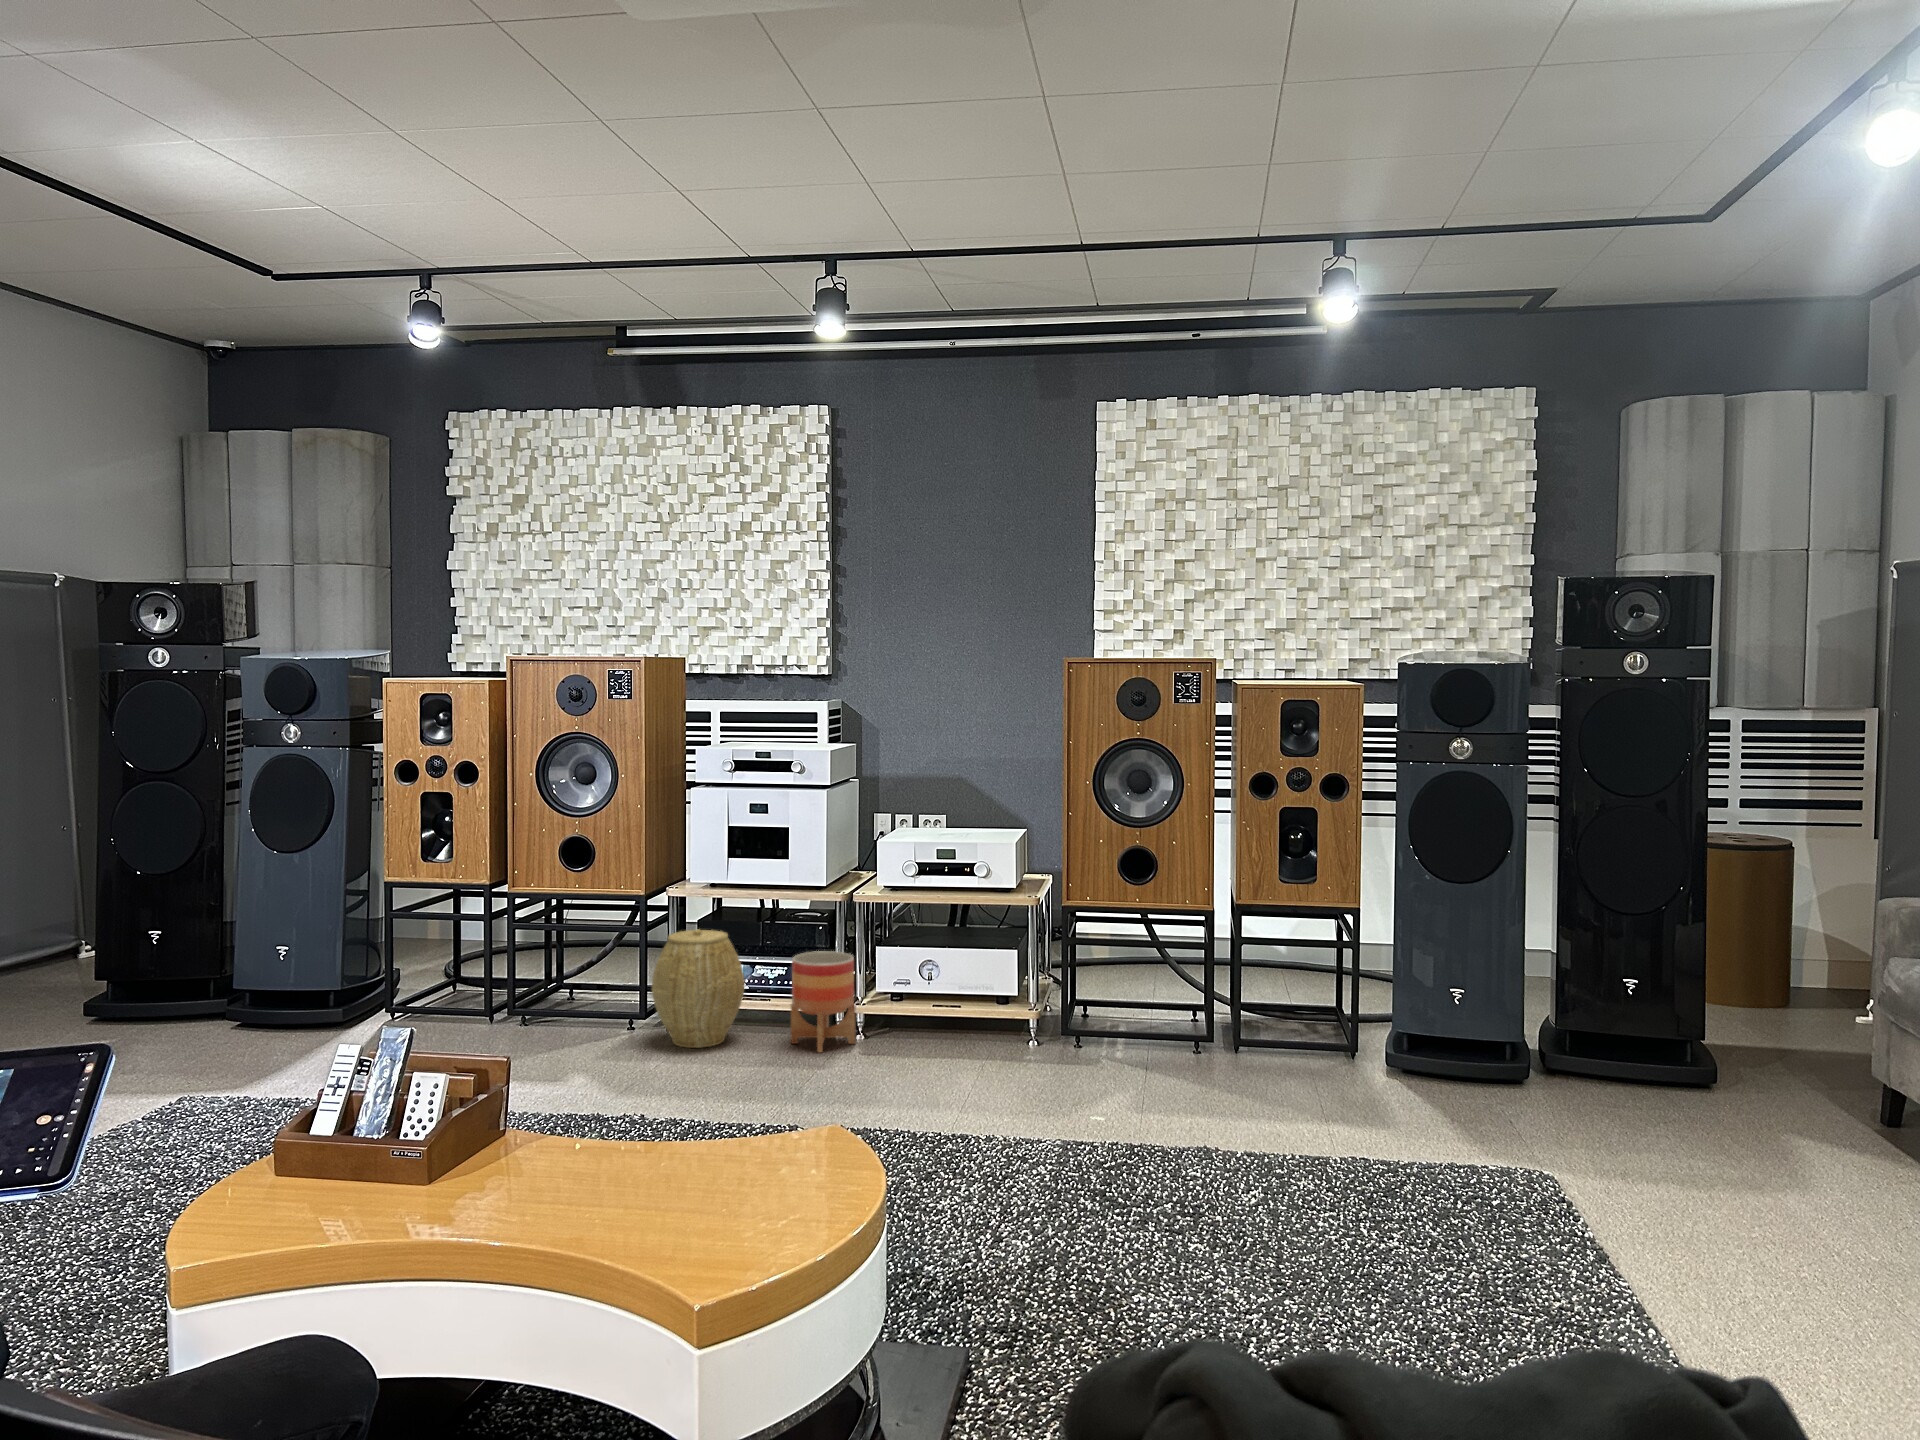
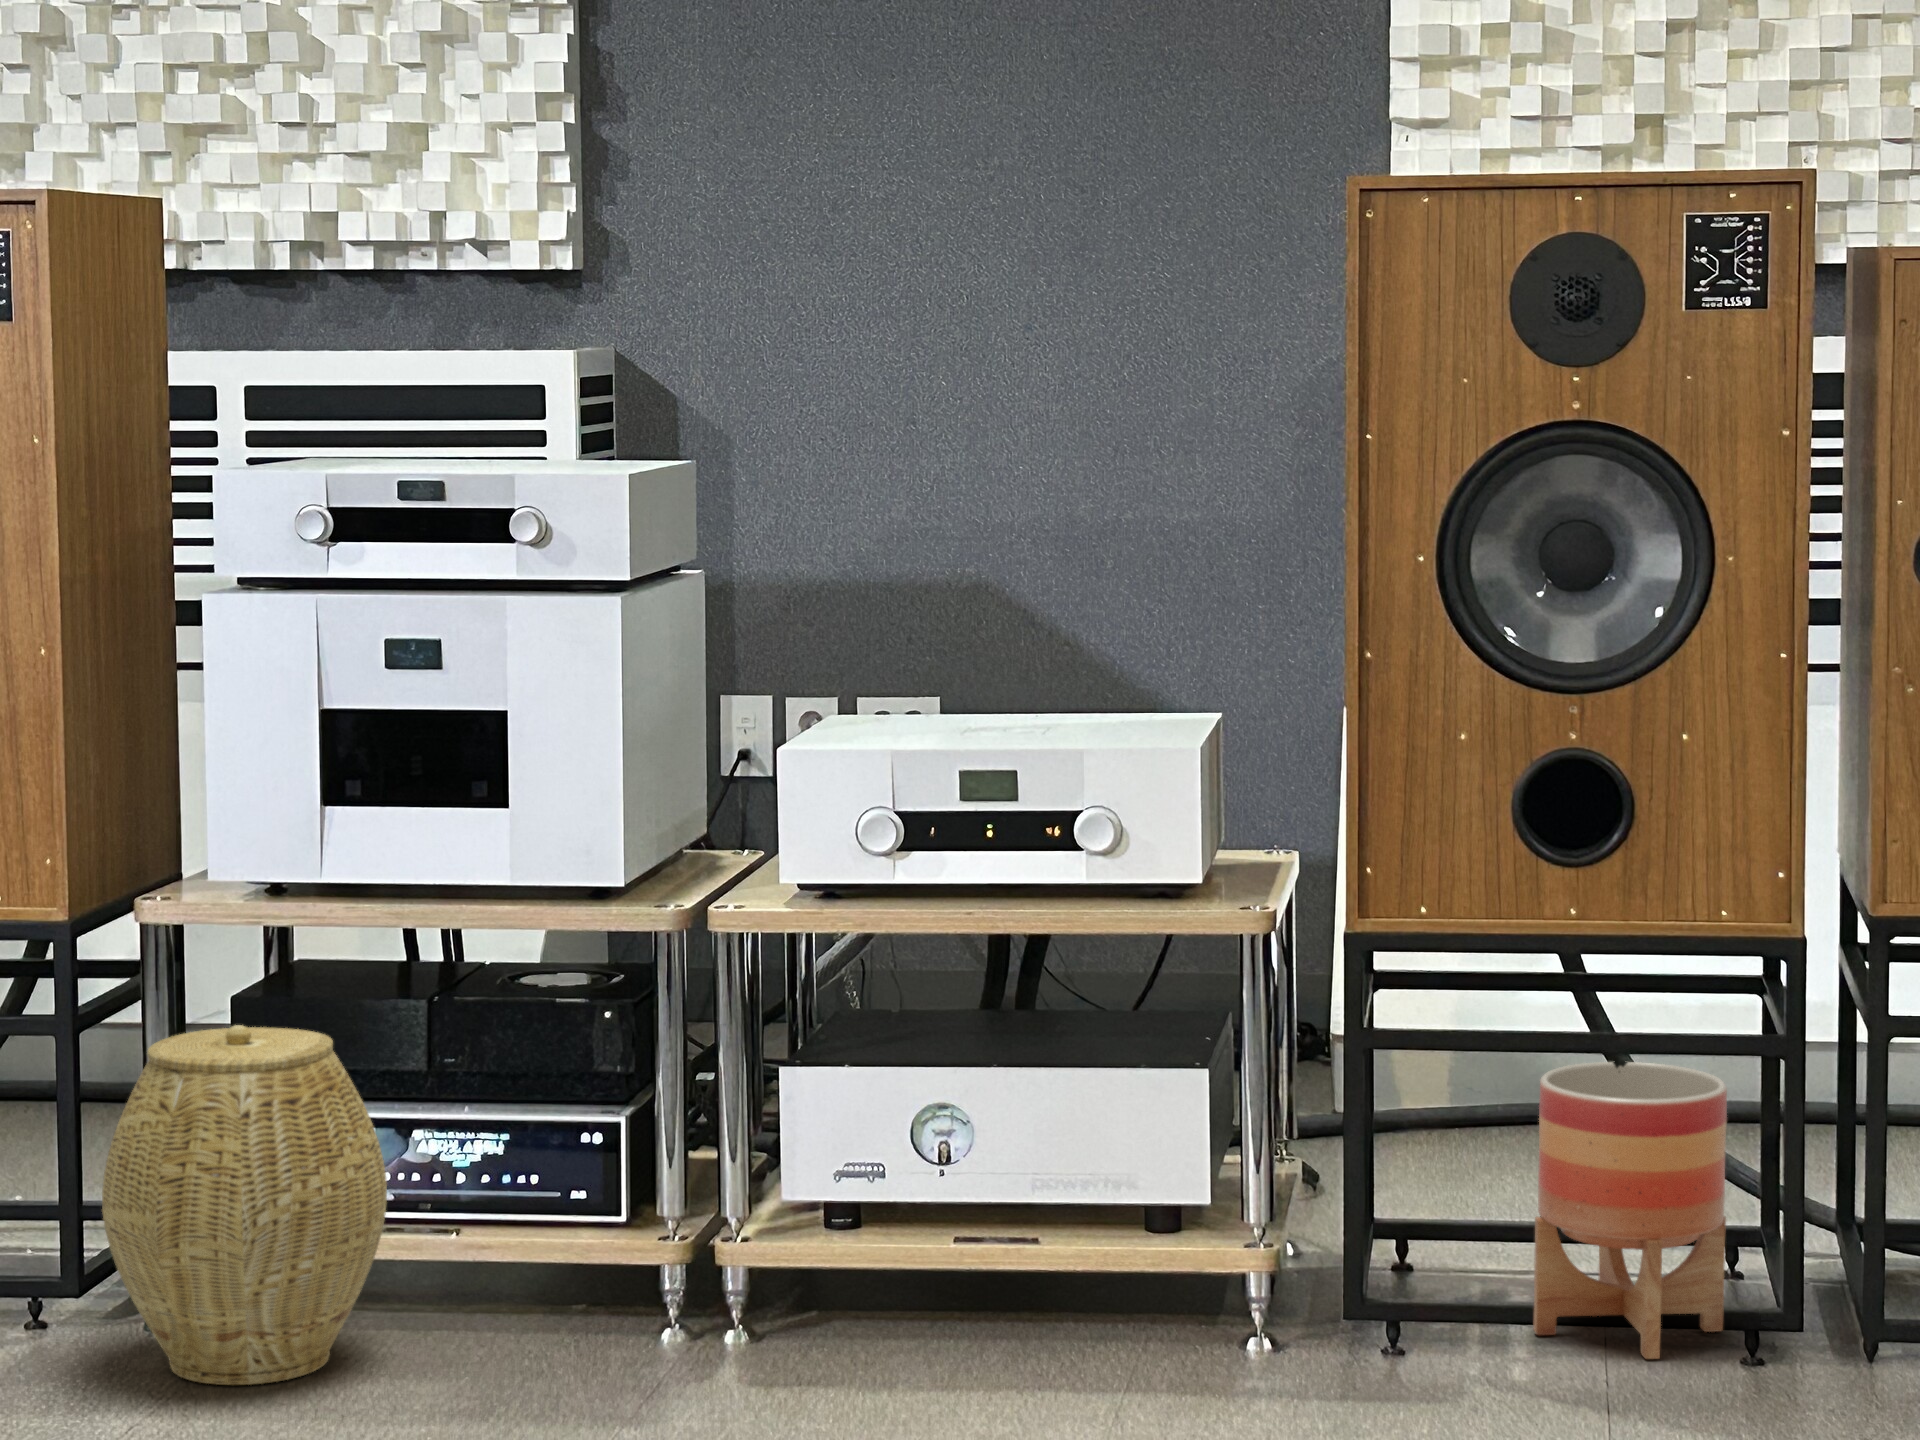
planter: present [791,951,855,1052] -> present [1534,1062,1727,1359]

